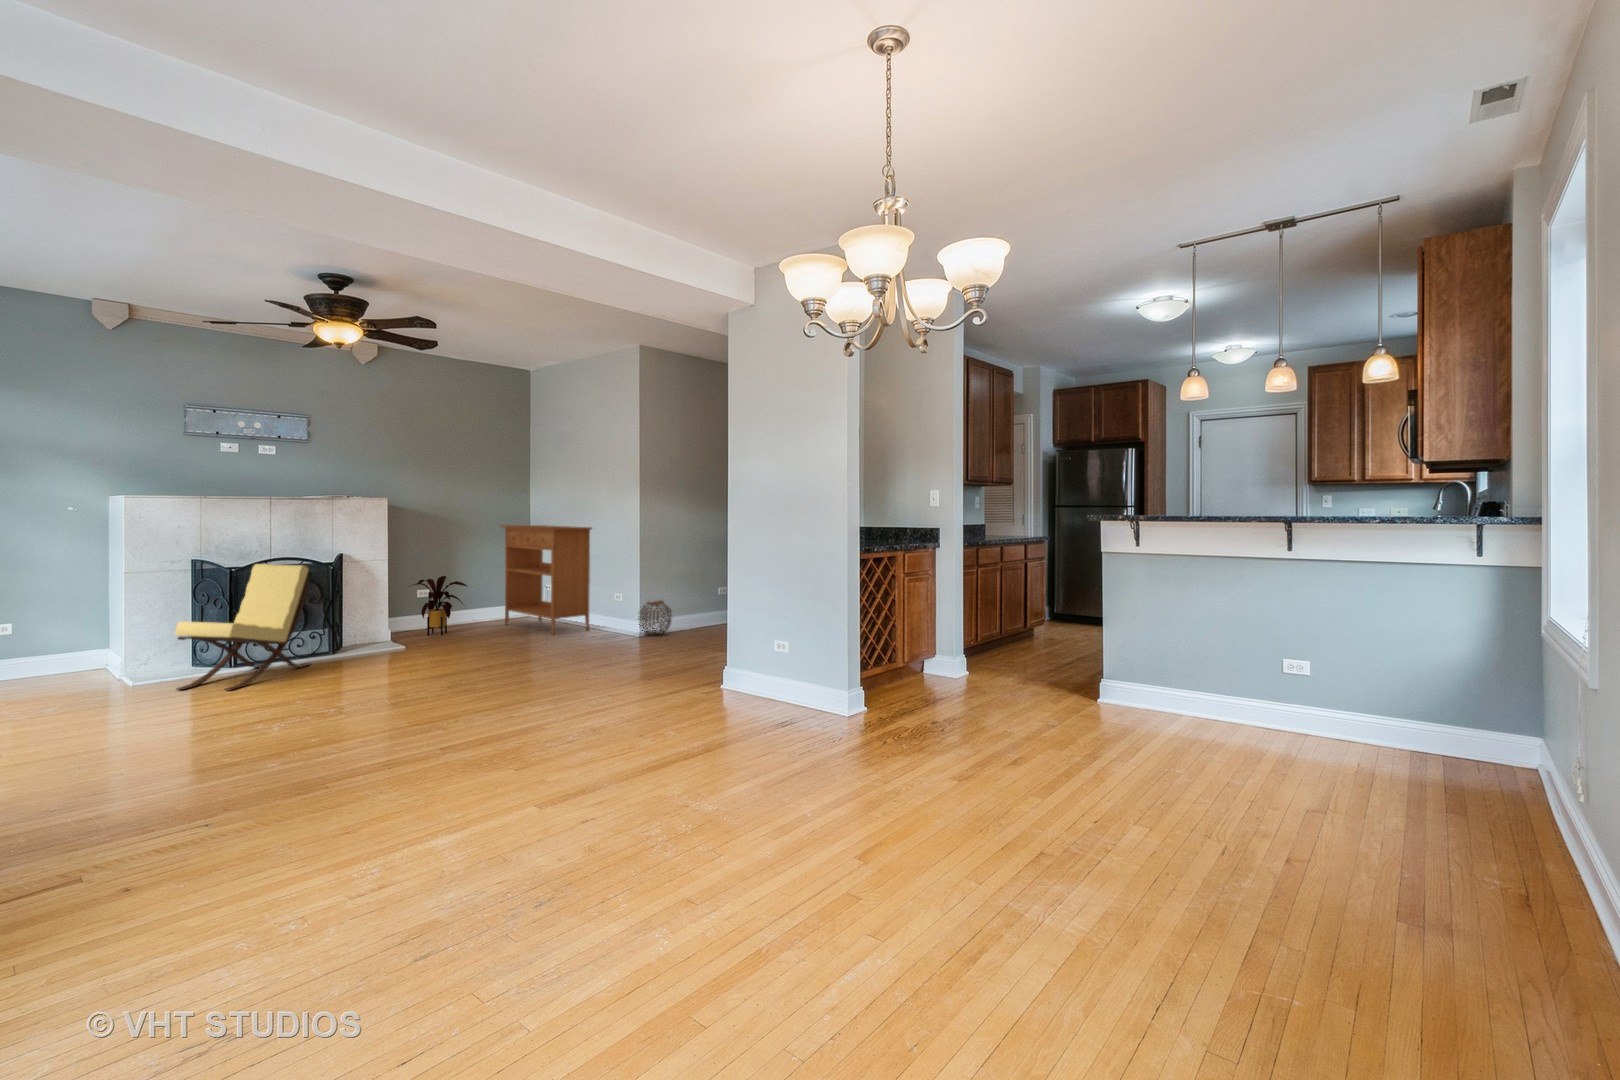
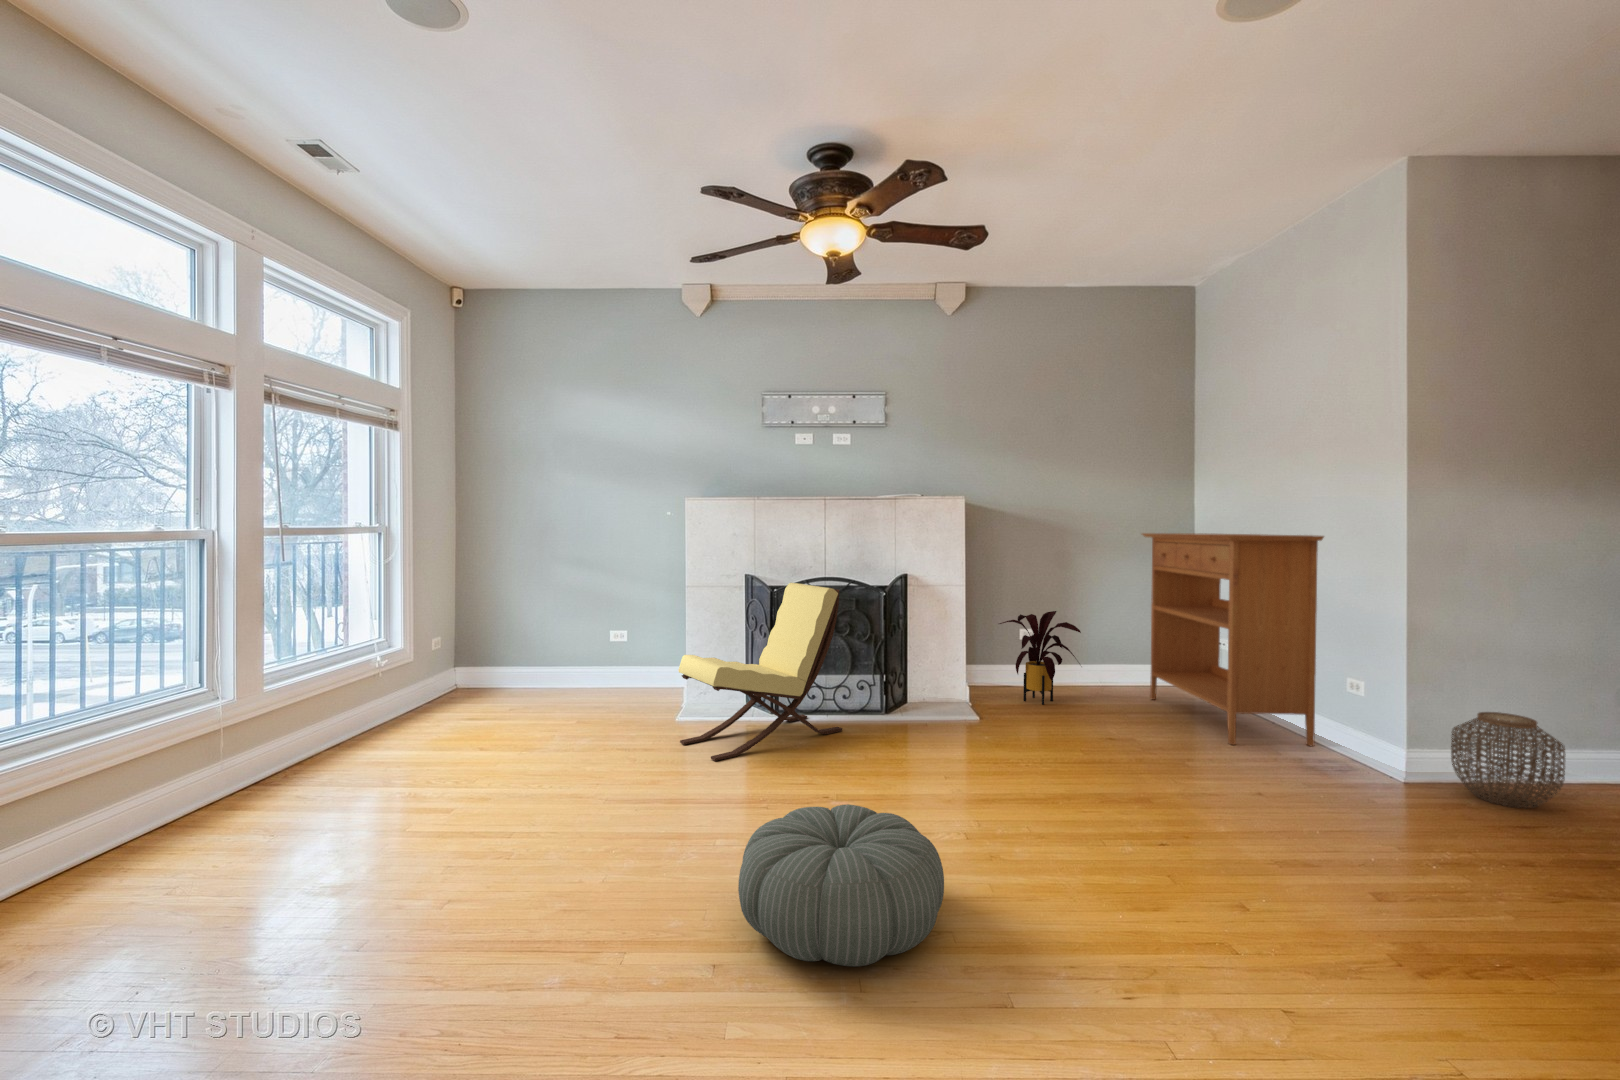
pouf: none [353,662,462,717] -> present [738,804,944,967]

